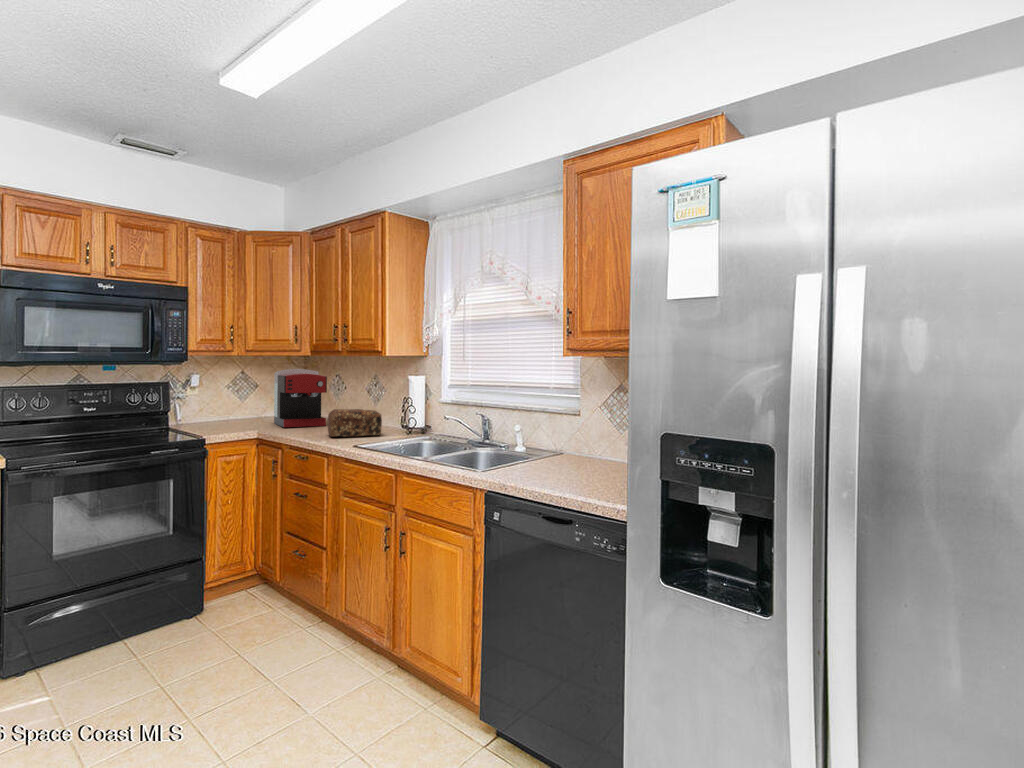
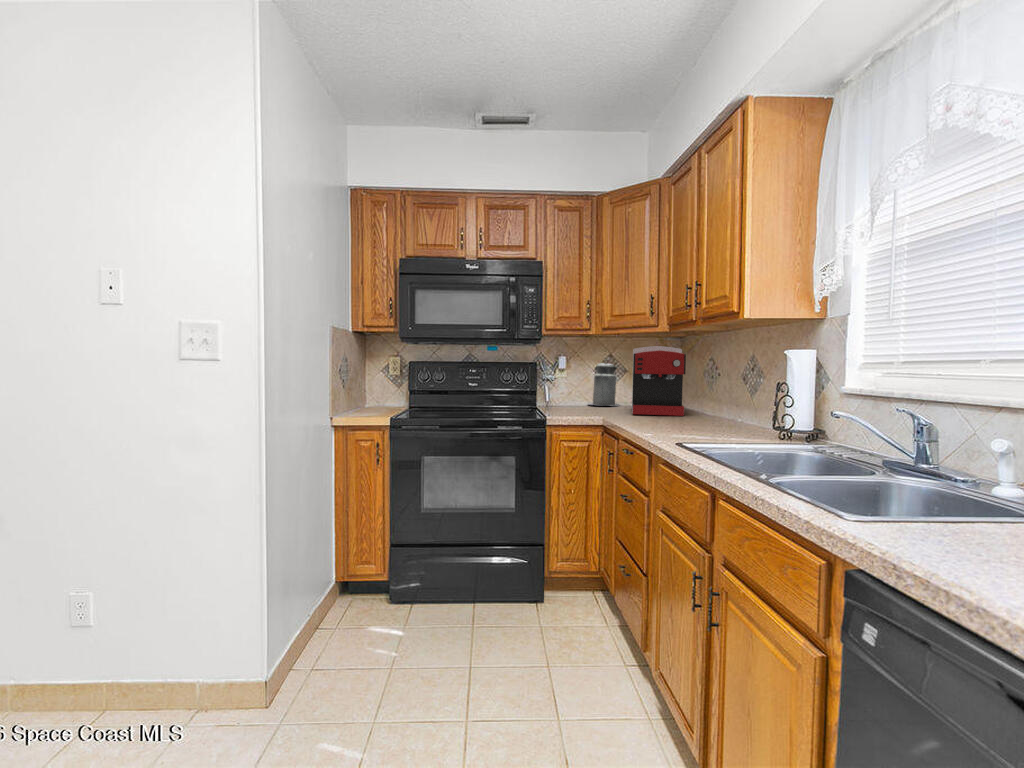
canister: none [225,379,258,422] -> present [589,360,619,406]
bread loaf: present [328,409,382,437] -> none [667,394,742,434]

